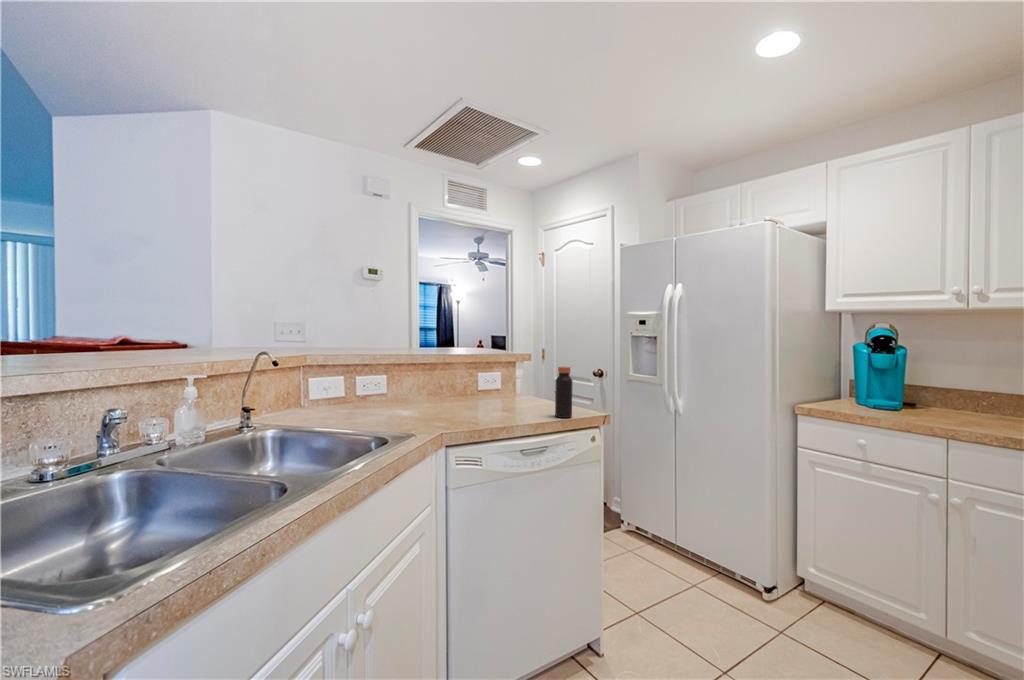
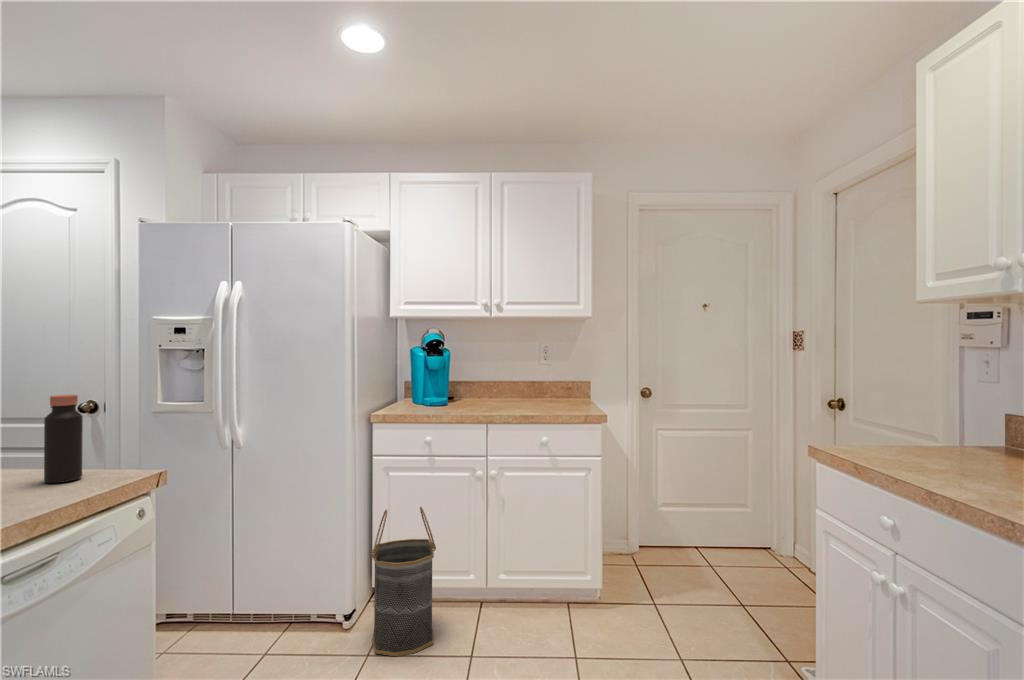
basket: none [785,500,861,651] -> present [371,507,436,656]

